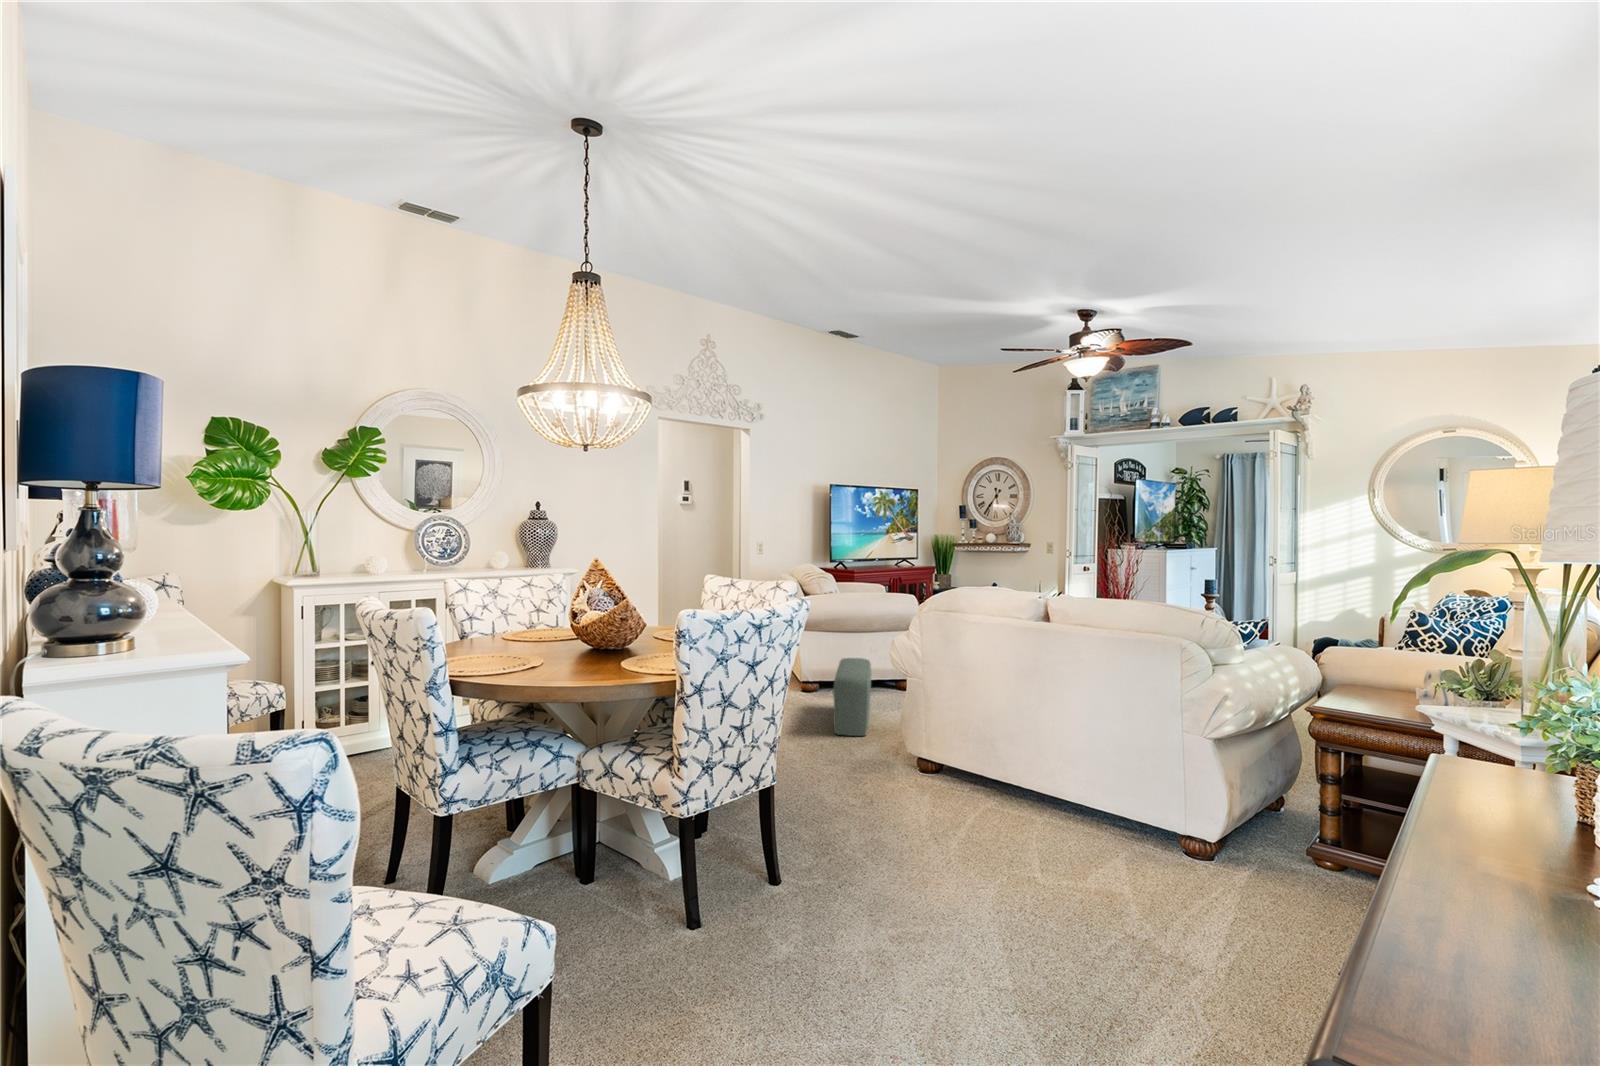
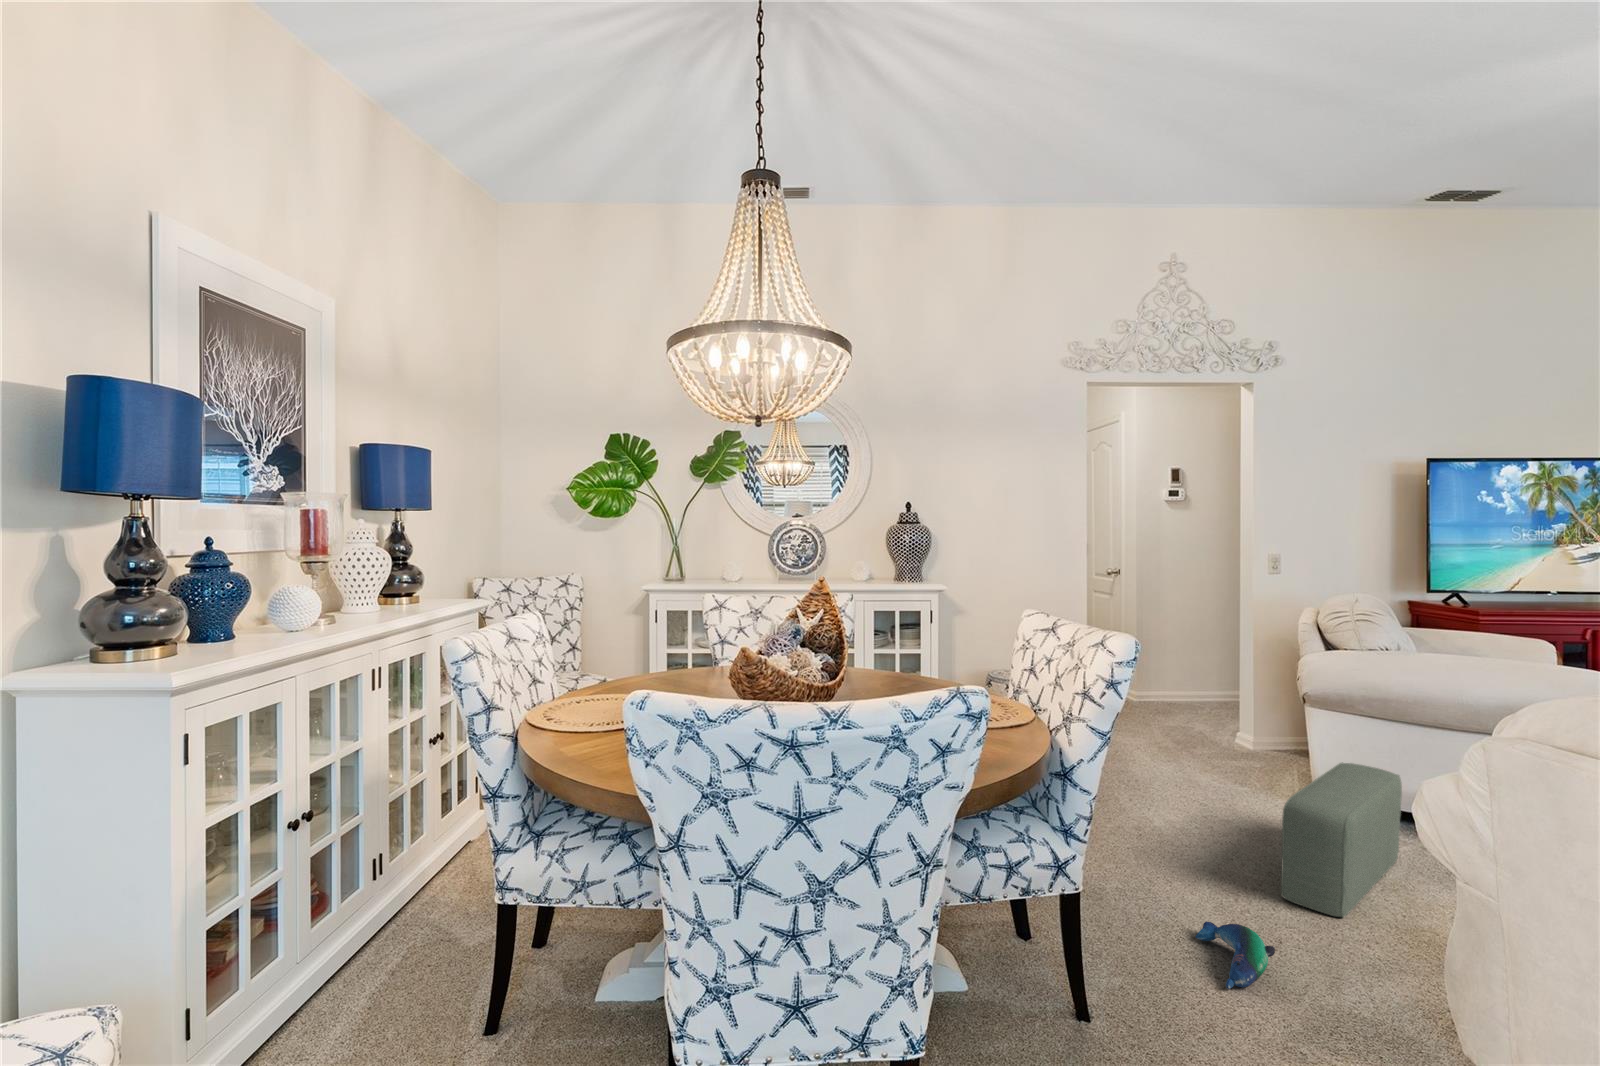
plush toy: none [813,743,858,773] -> present [1196,921,1275,989]

